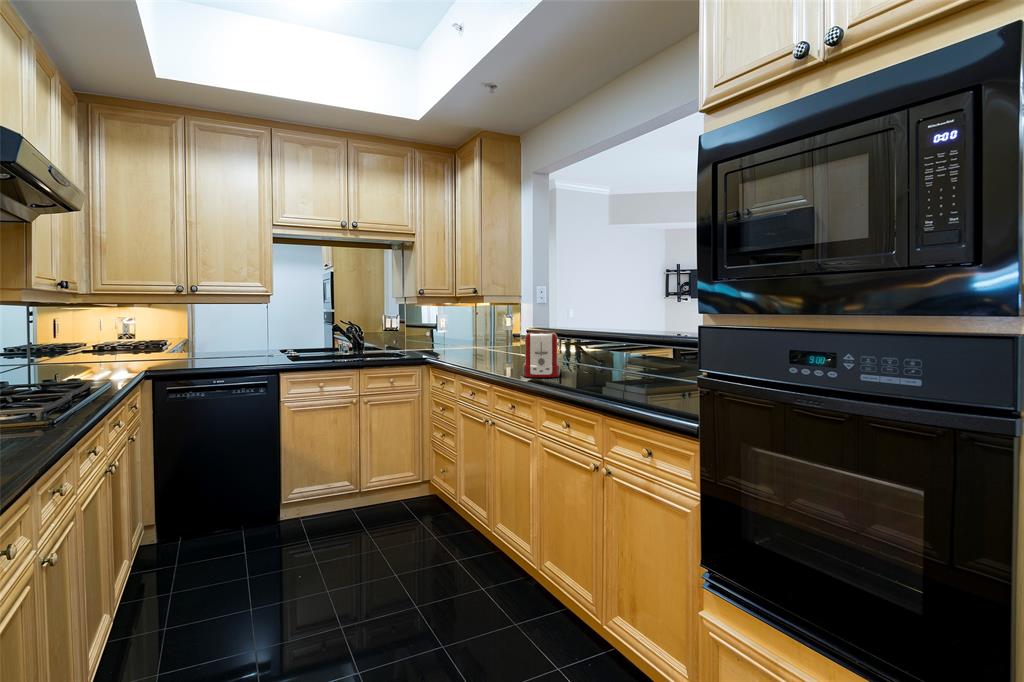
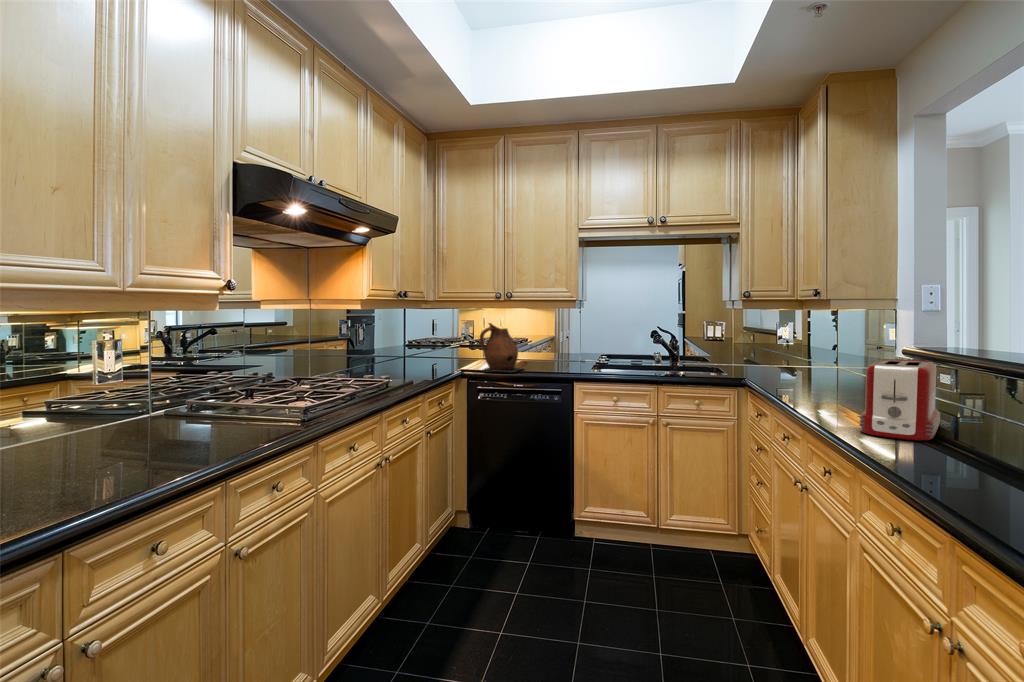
ceramic pitcher: none [168,314,218,366] -> present [480,323,523,373]

